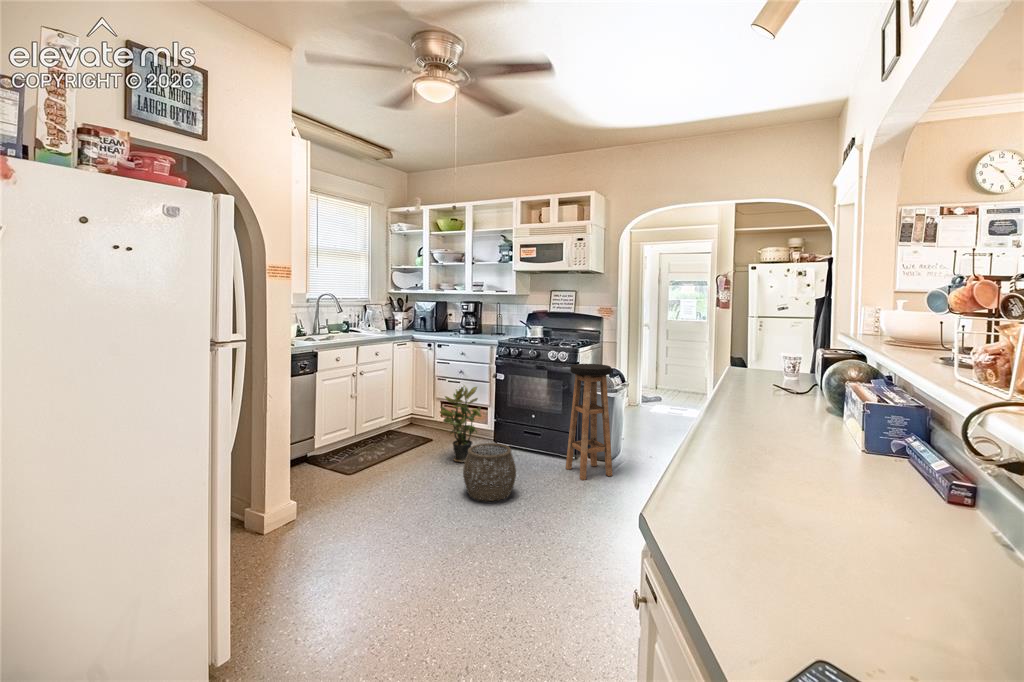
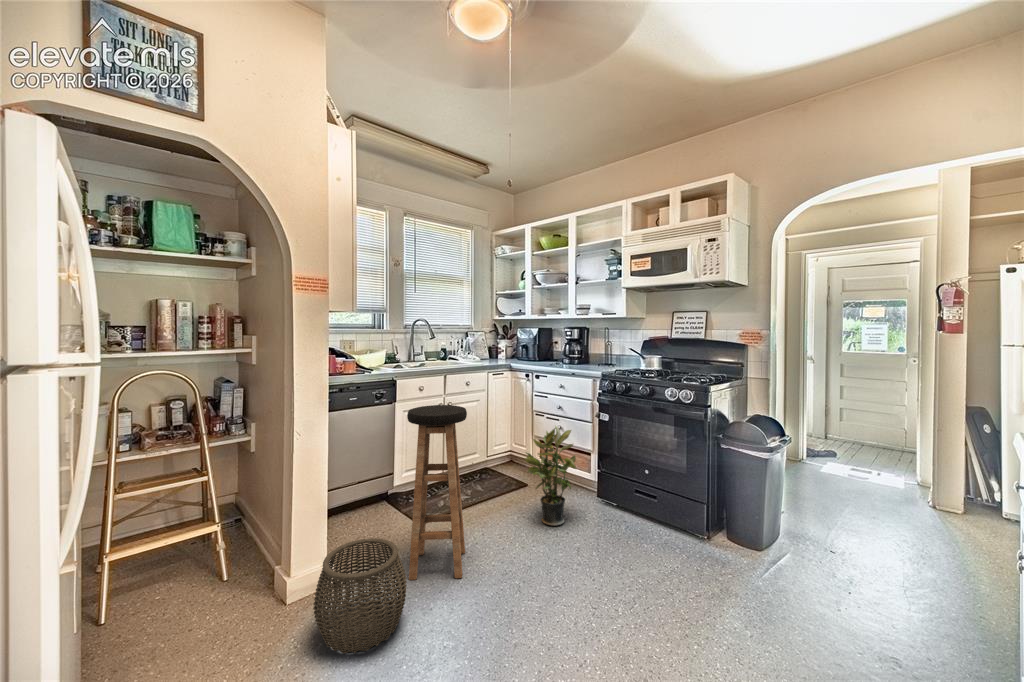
bar stool: present [566,364,612,480] -> present [407,405,467,580]
woven basket: present [463,443,516,501] -> present [313,538,407,653]

